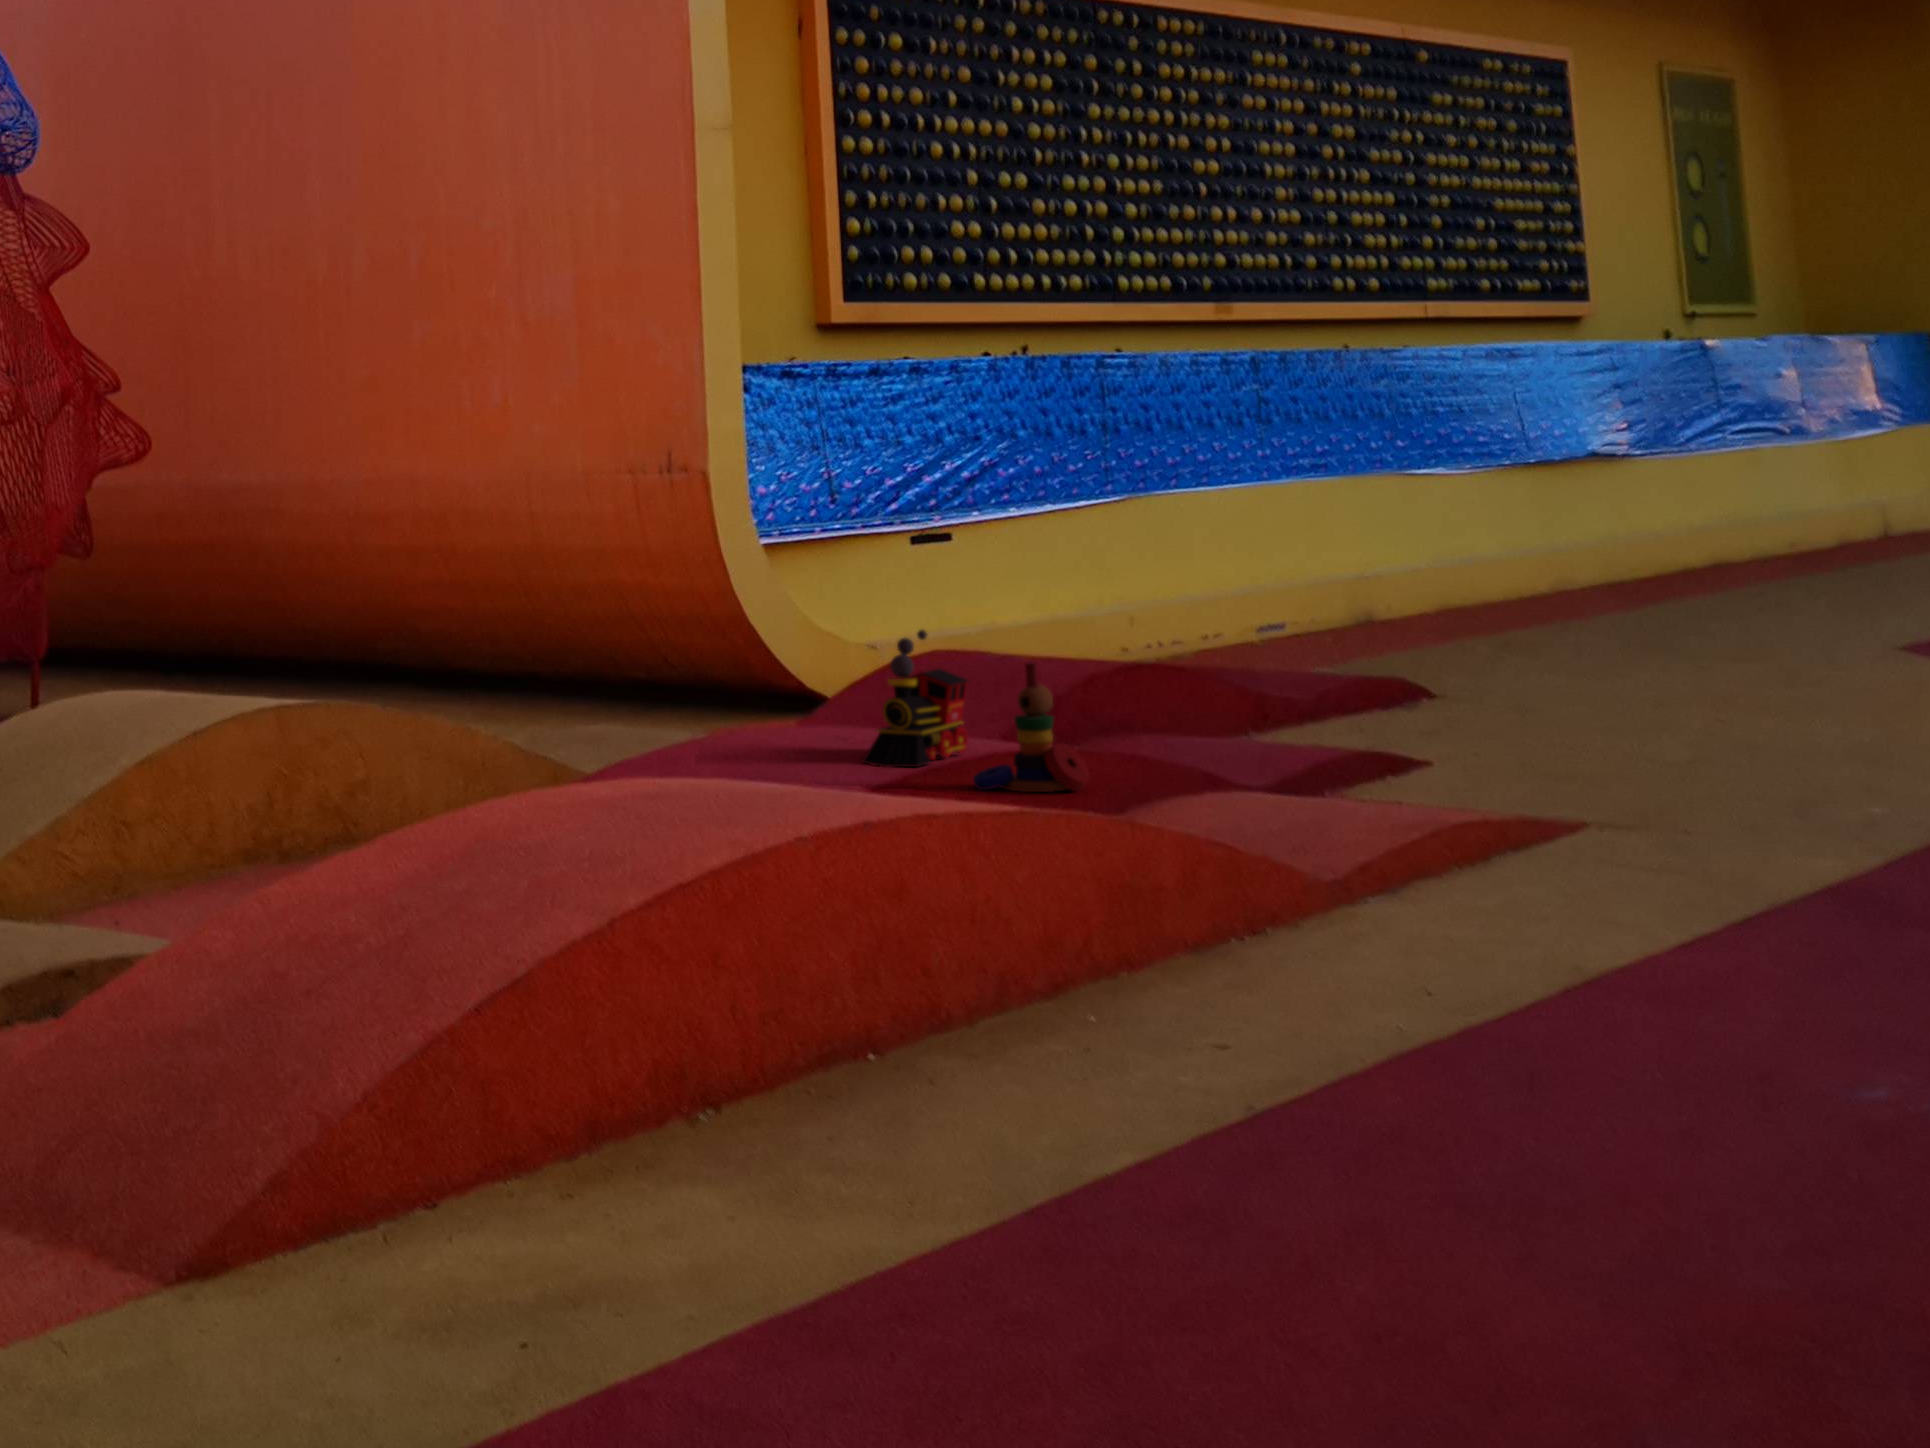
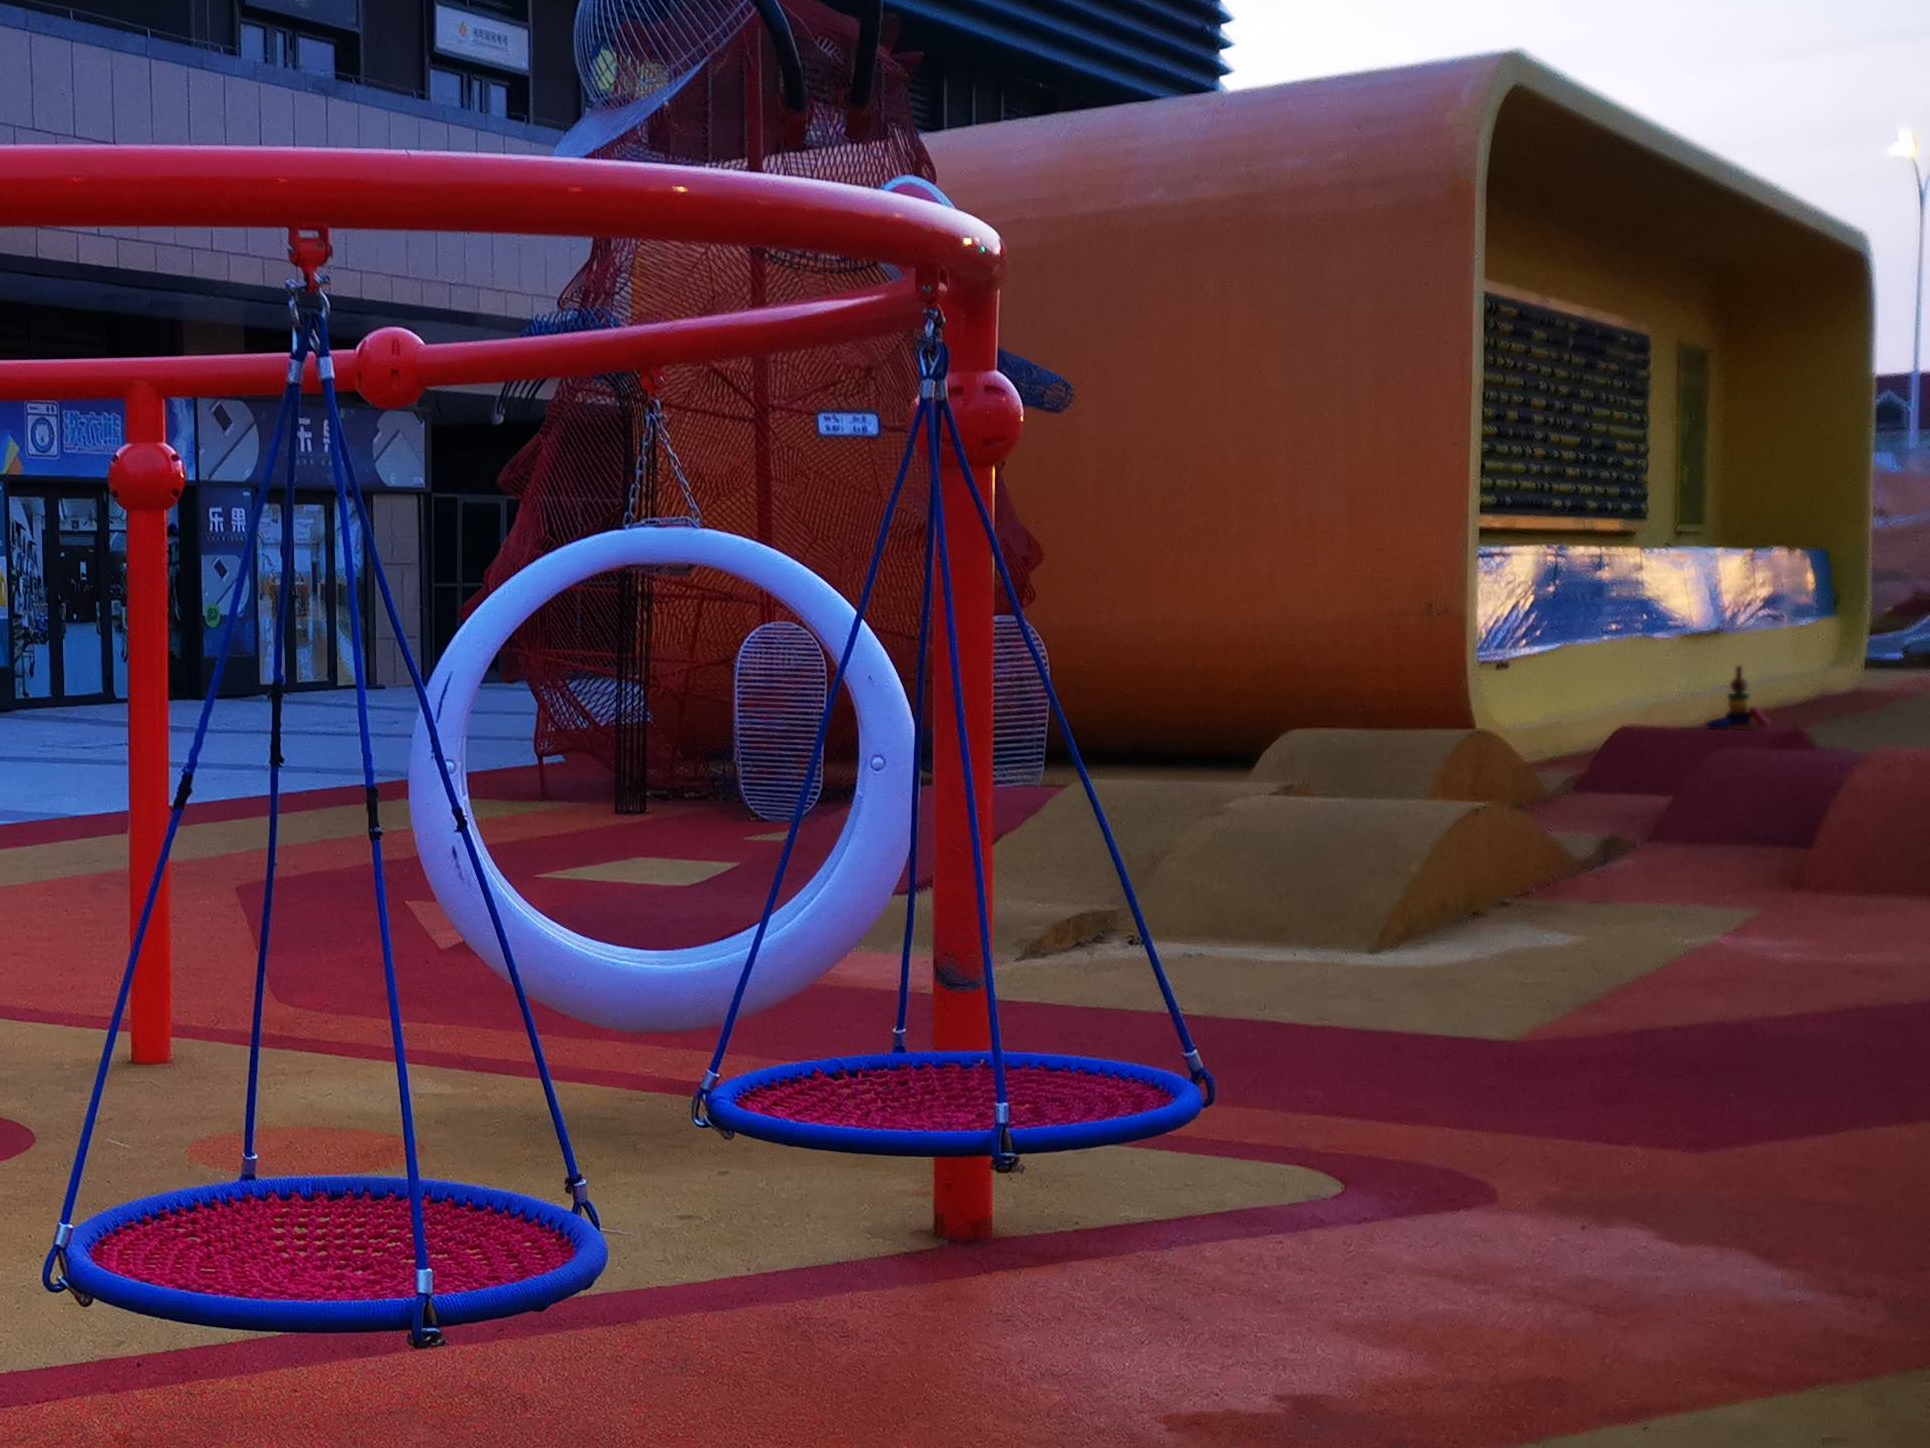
toy train: present [862,630,968,767] -> none [1608,658,1651,727]

